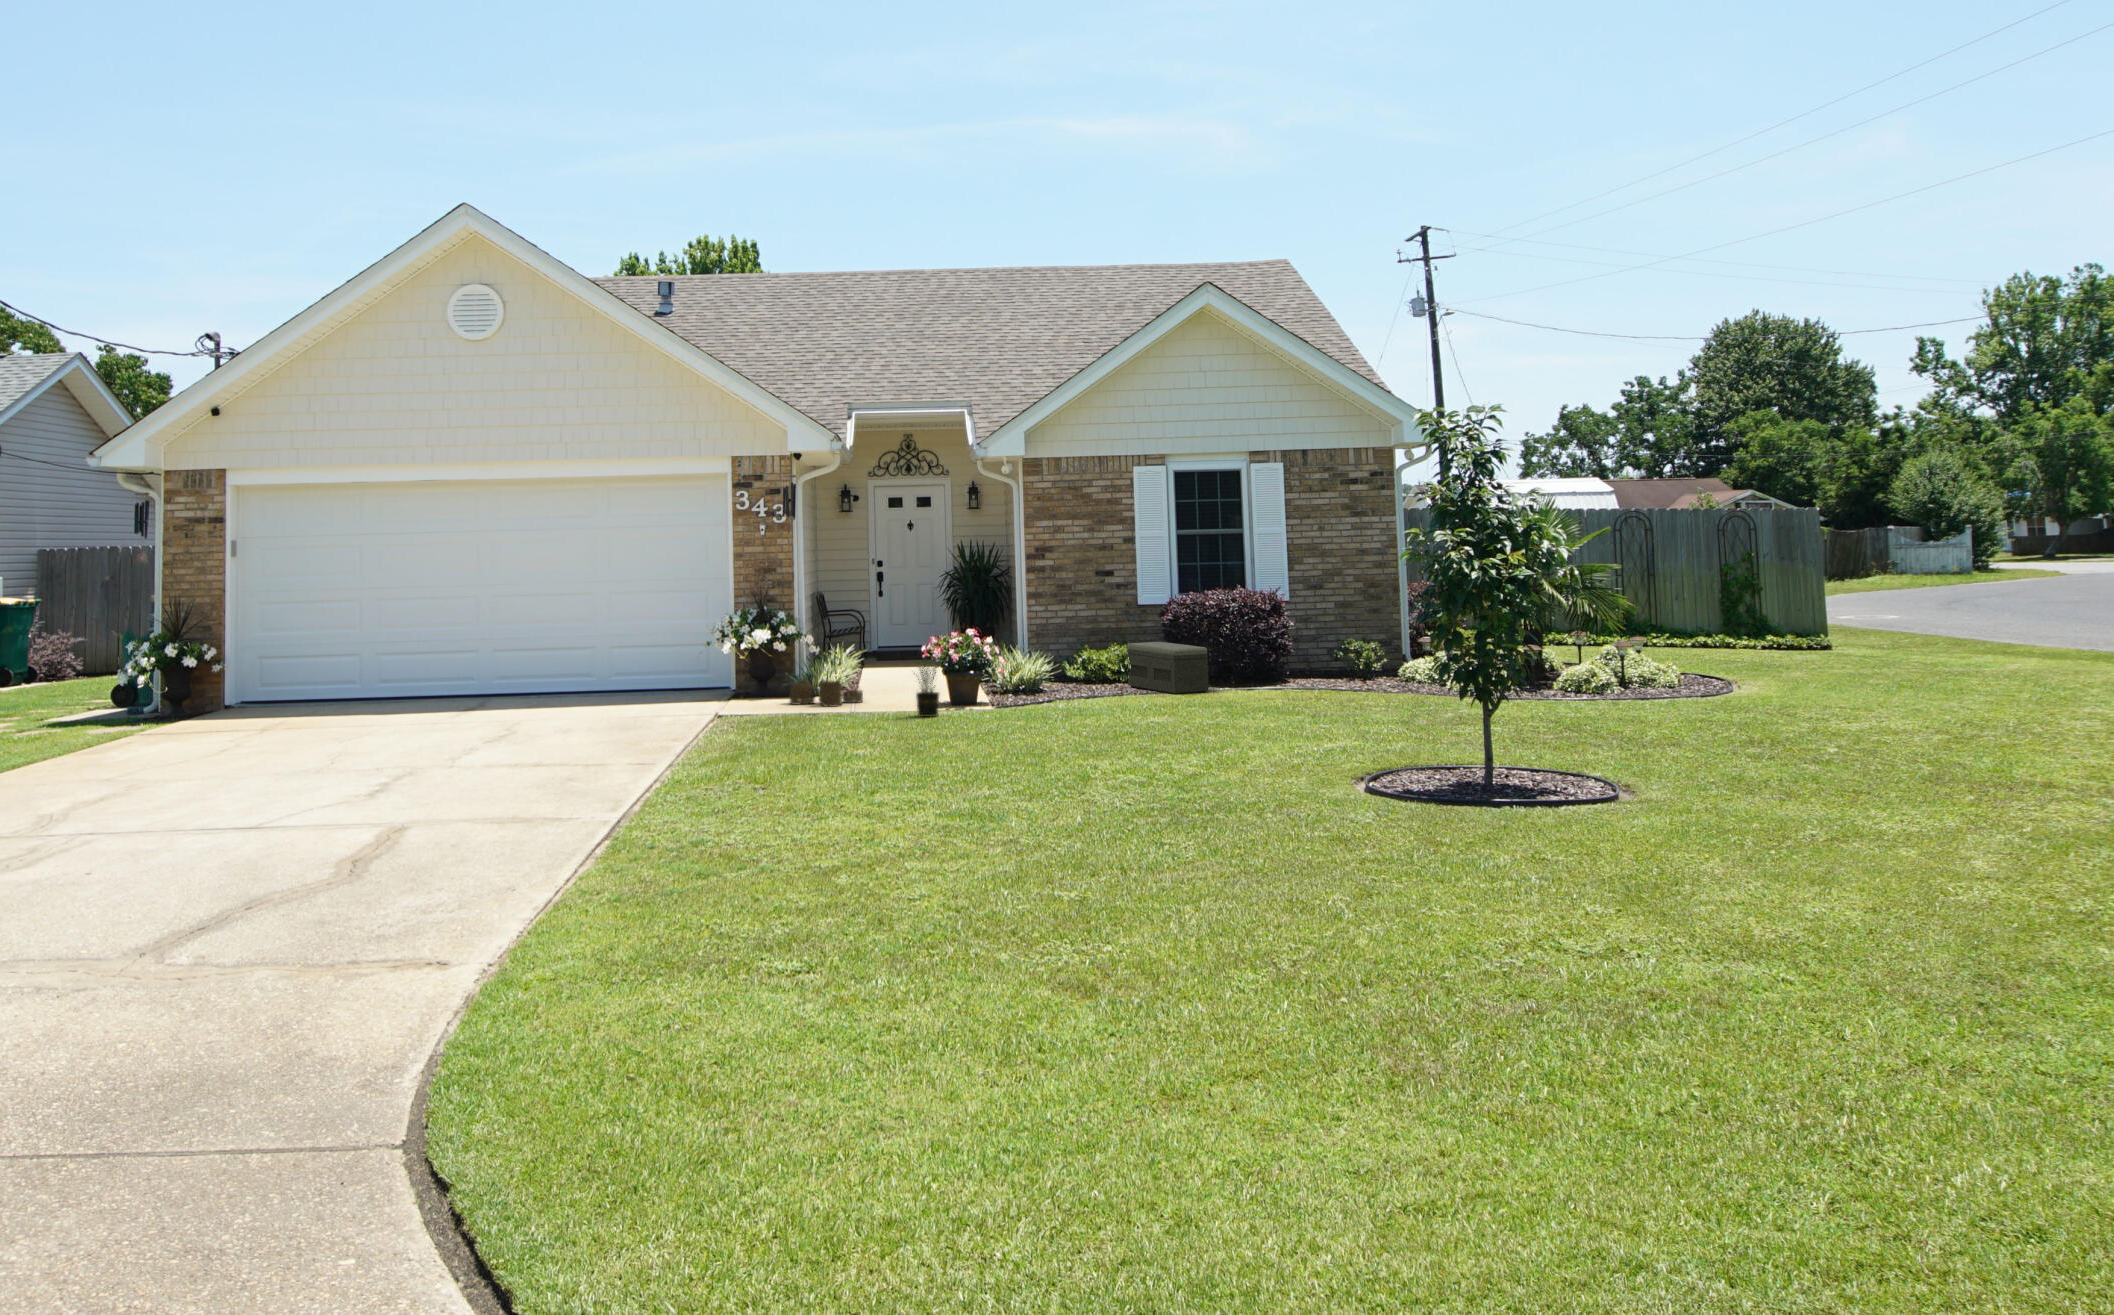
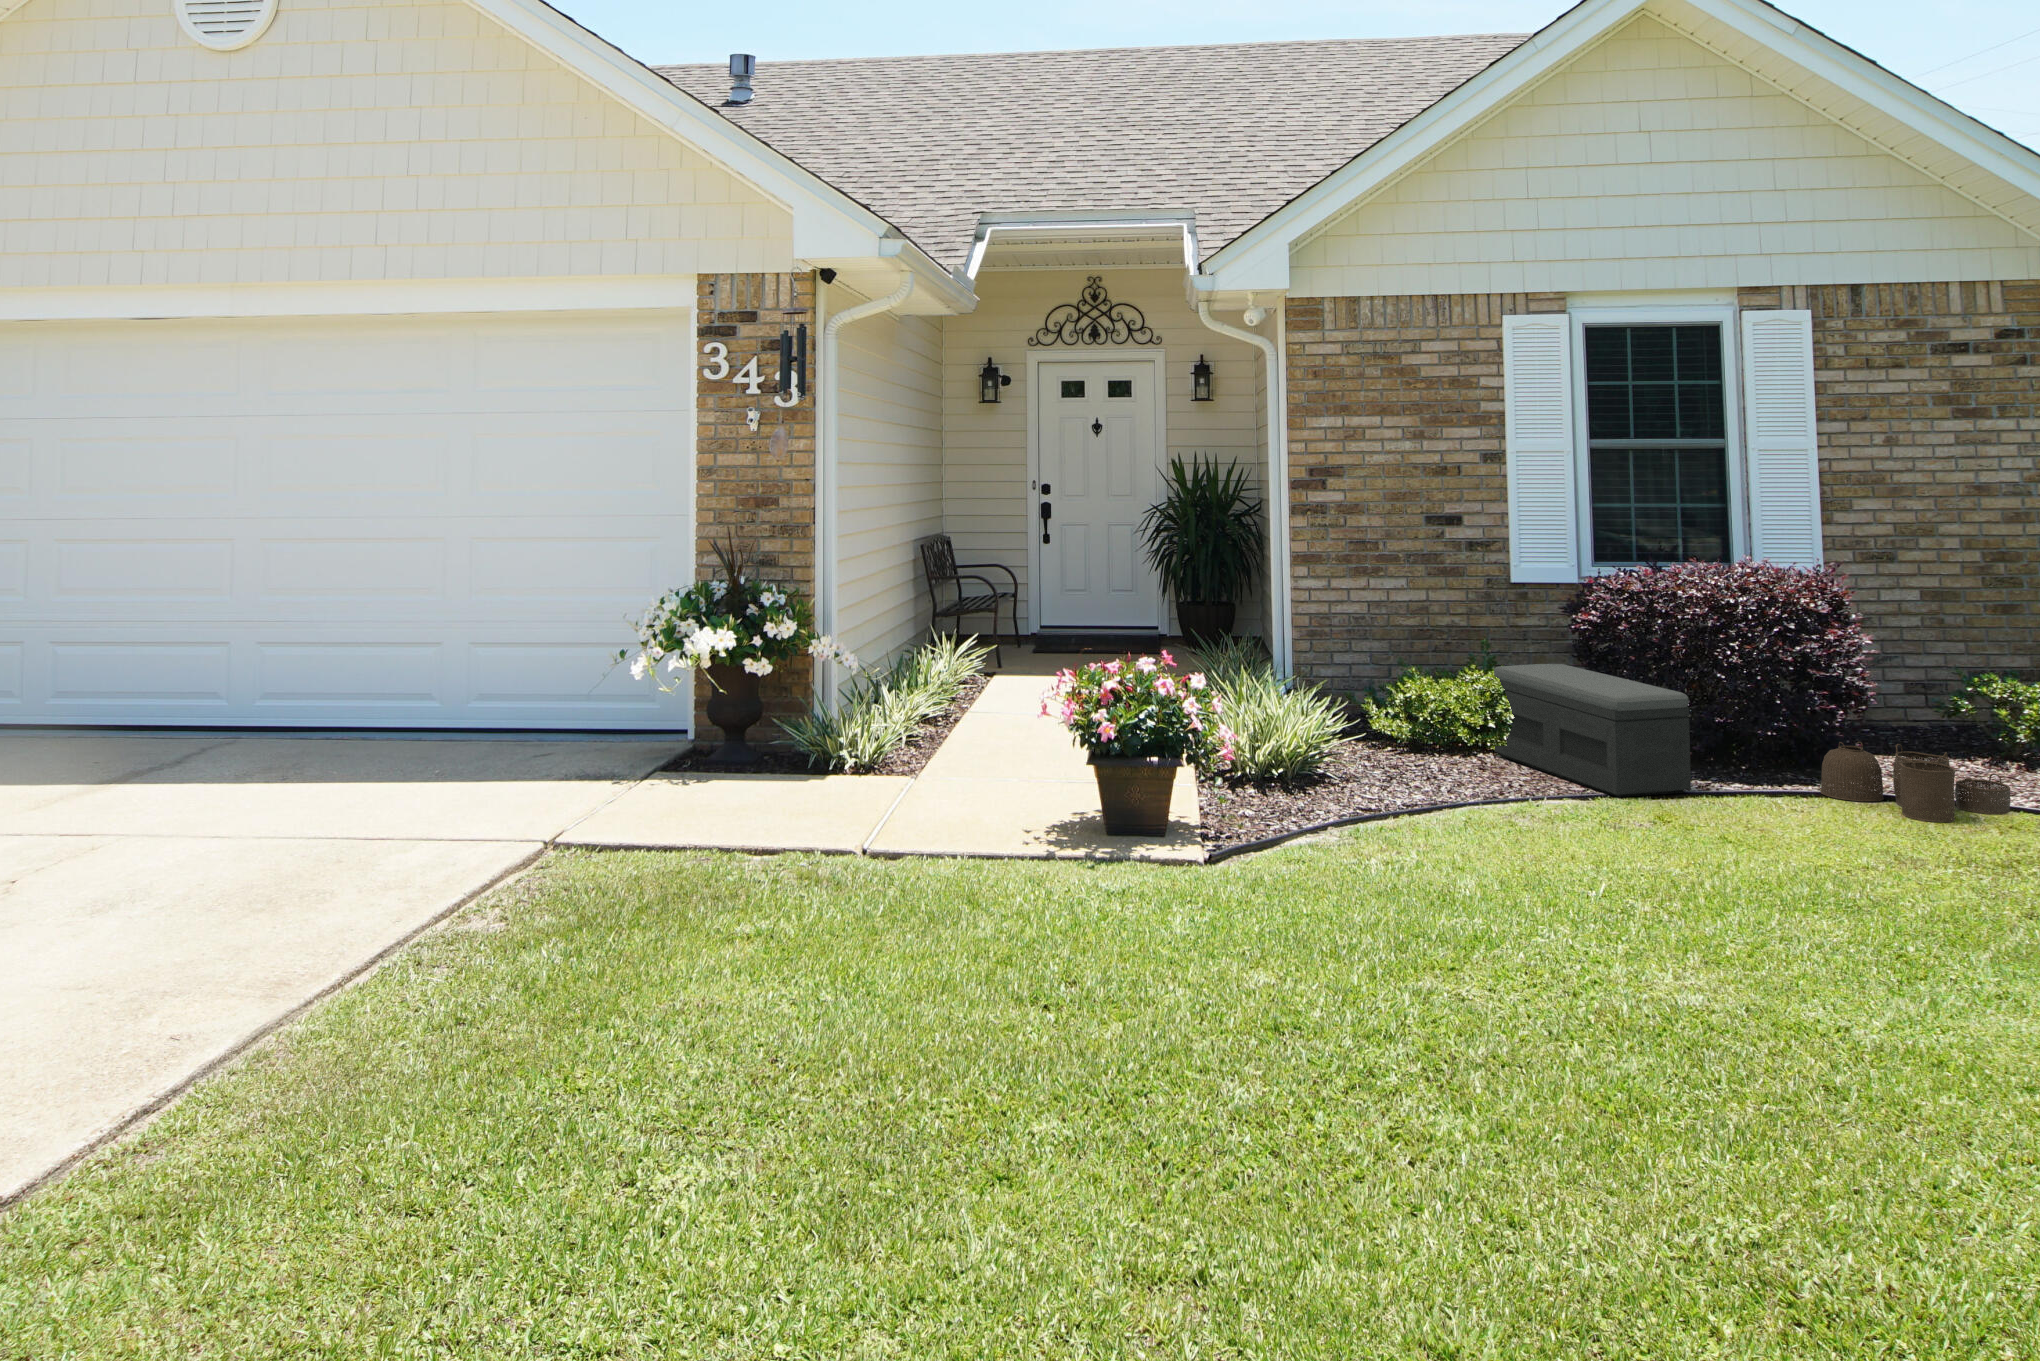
potted plant: present [916,655,942,717] -> none [986,697,1090,876]
woven basket: present [790,680,863,707] -> present [1820,742,2011,822]

